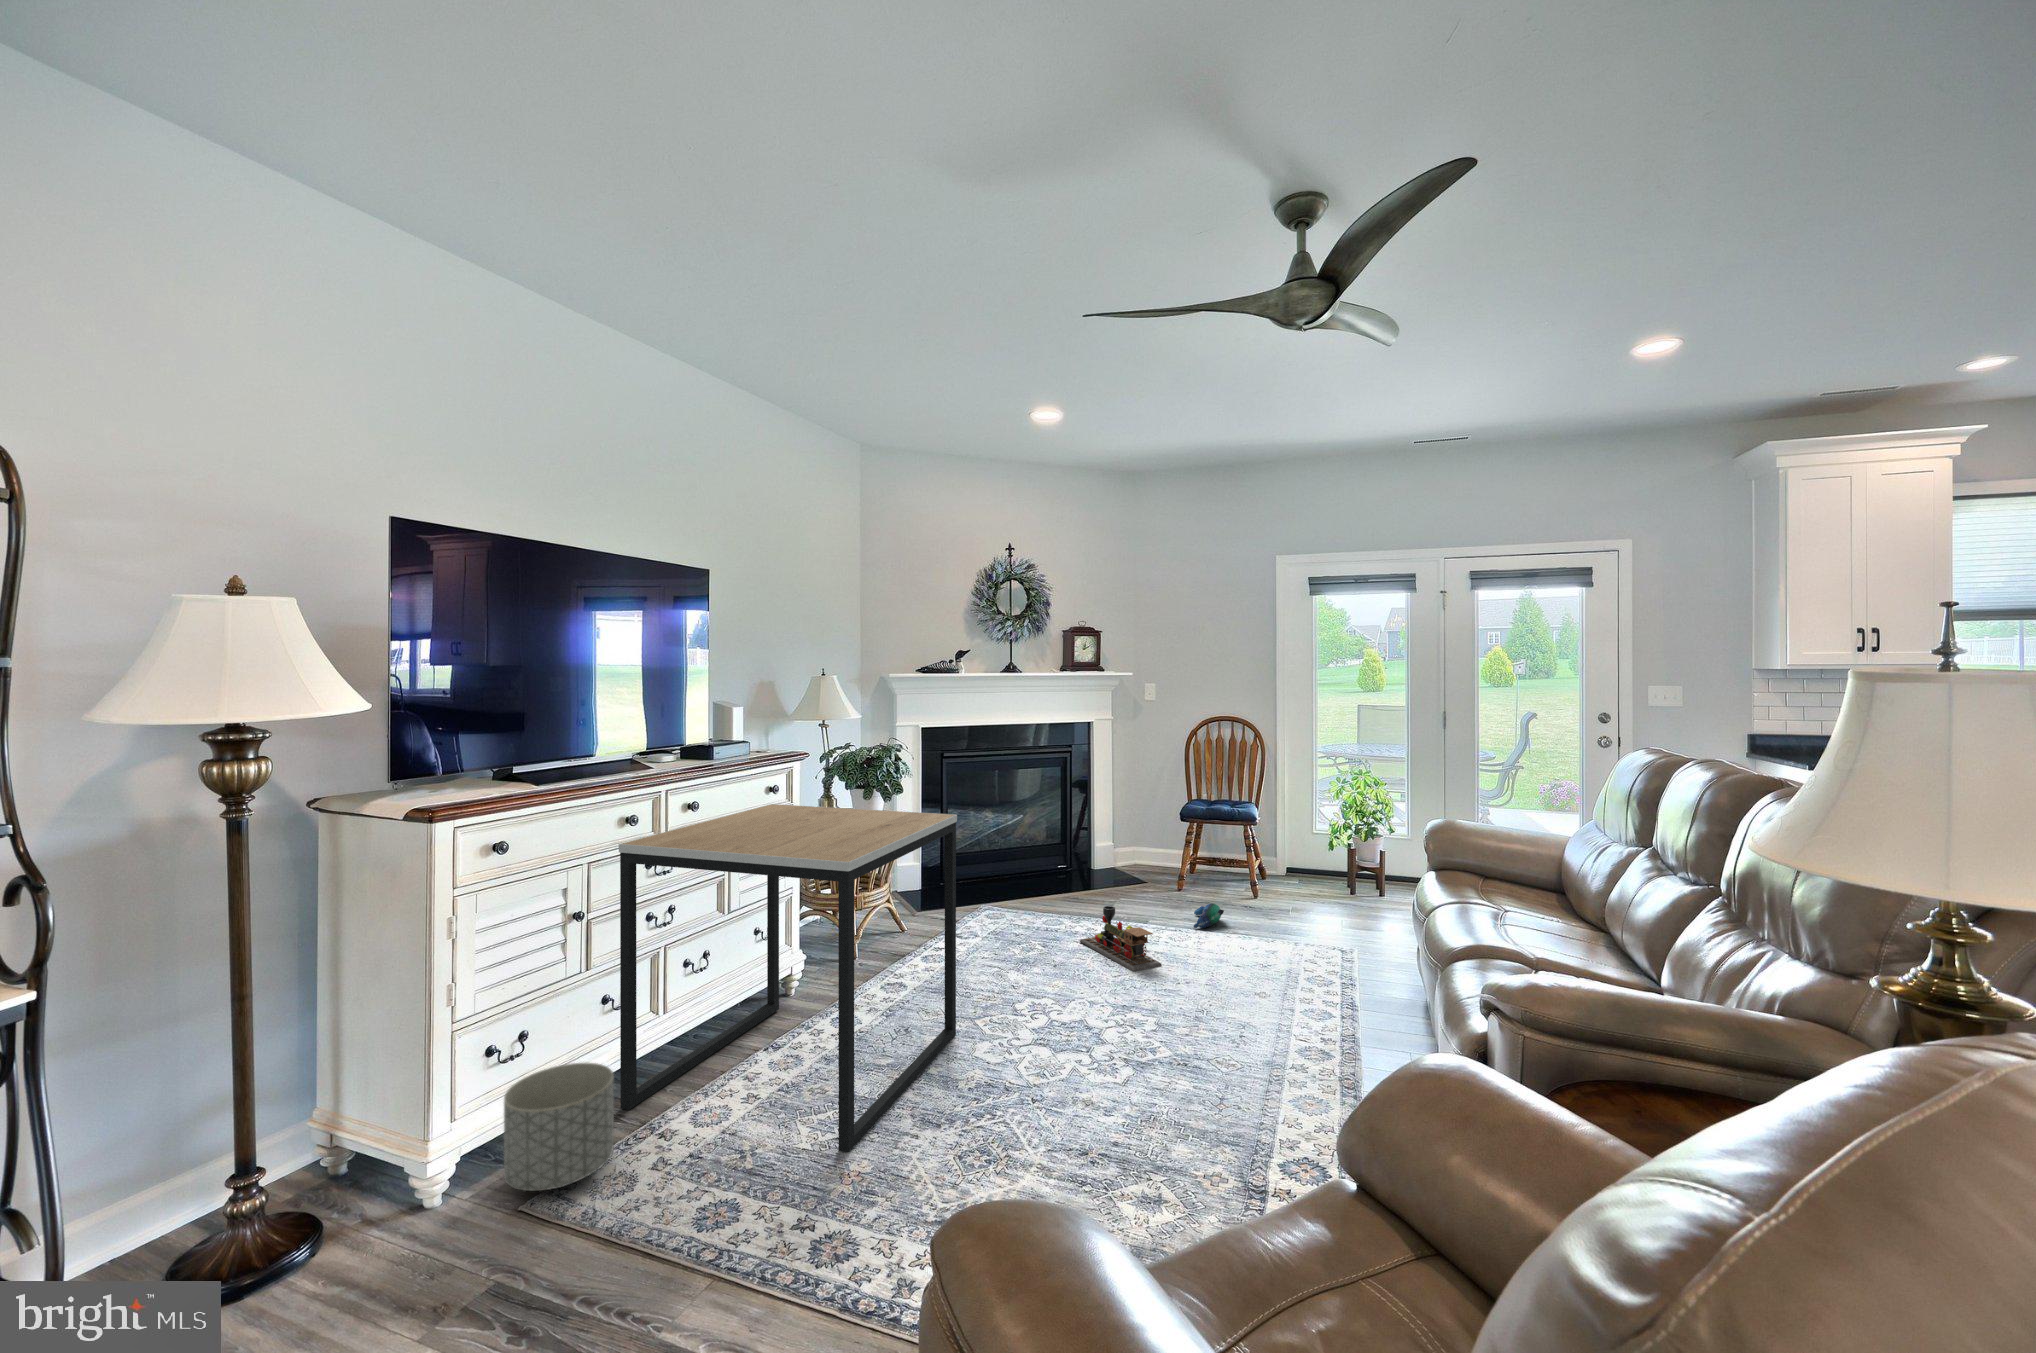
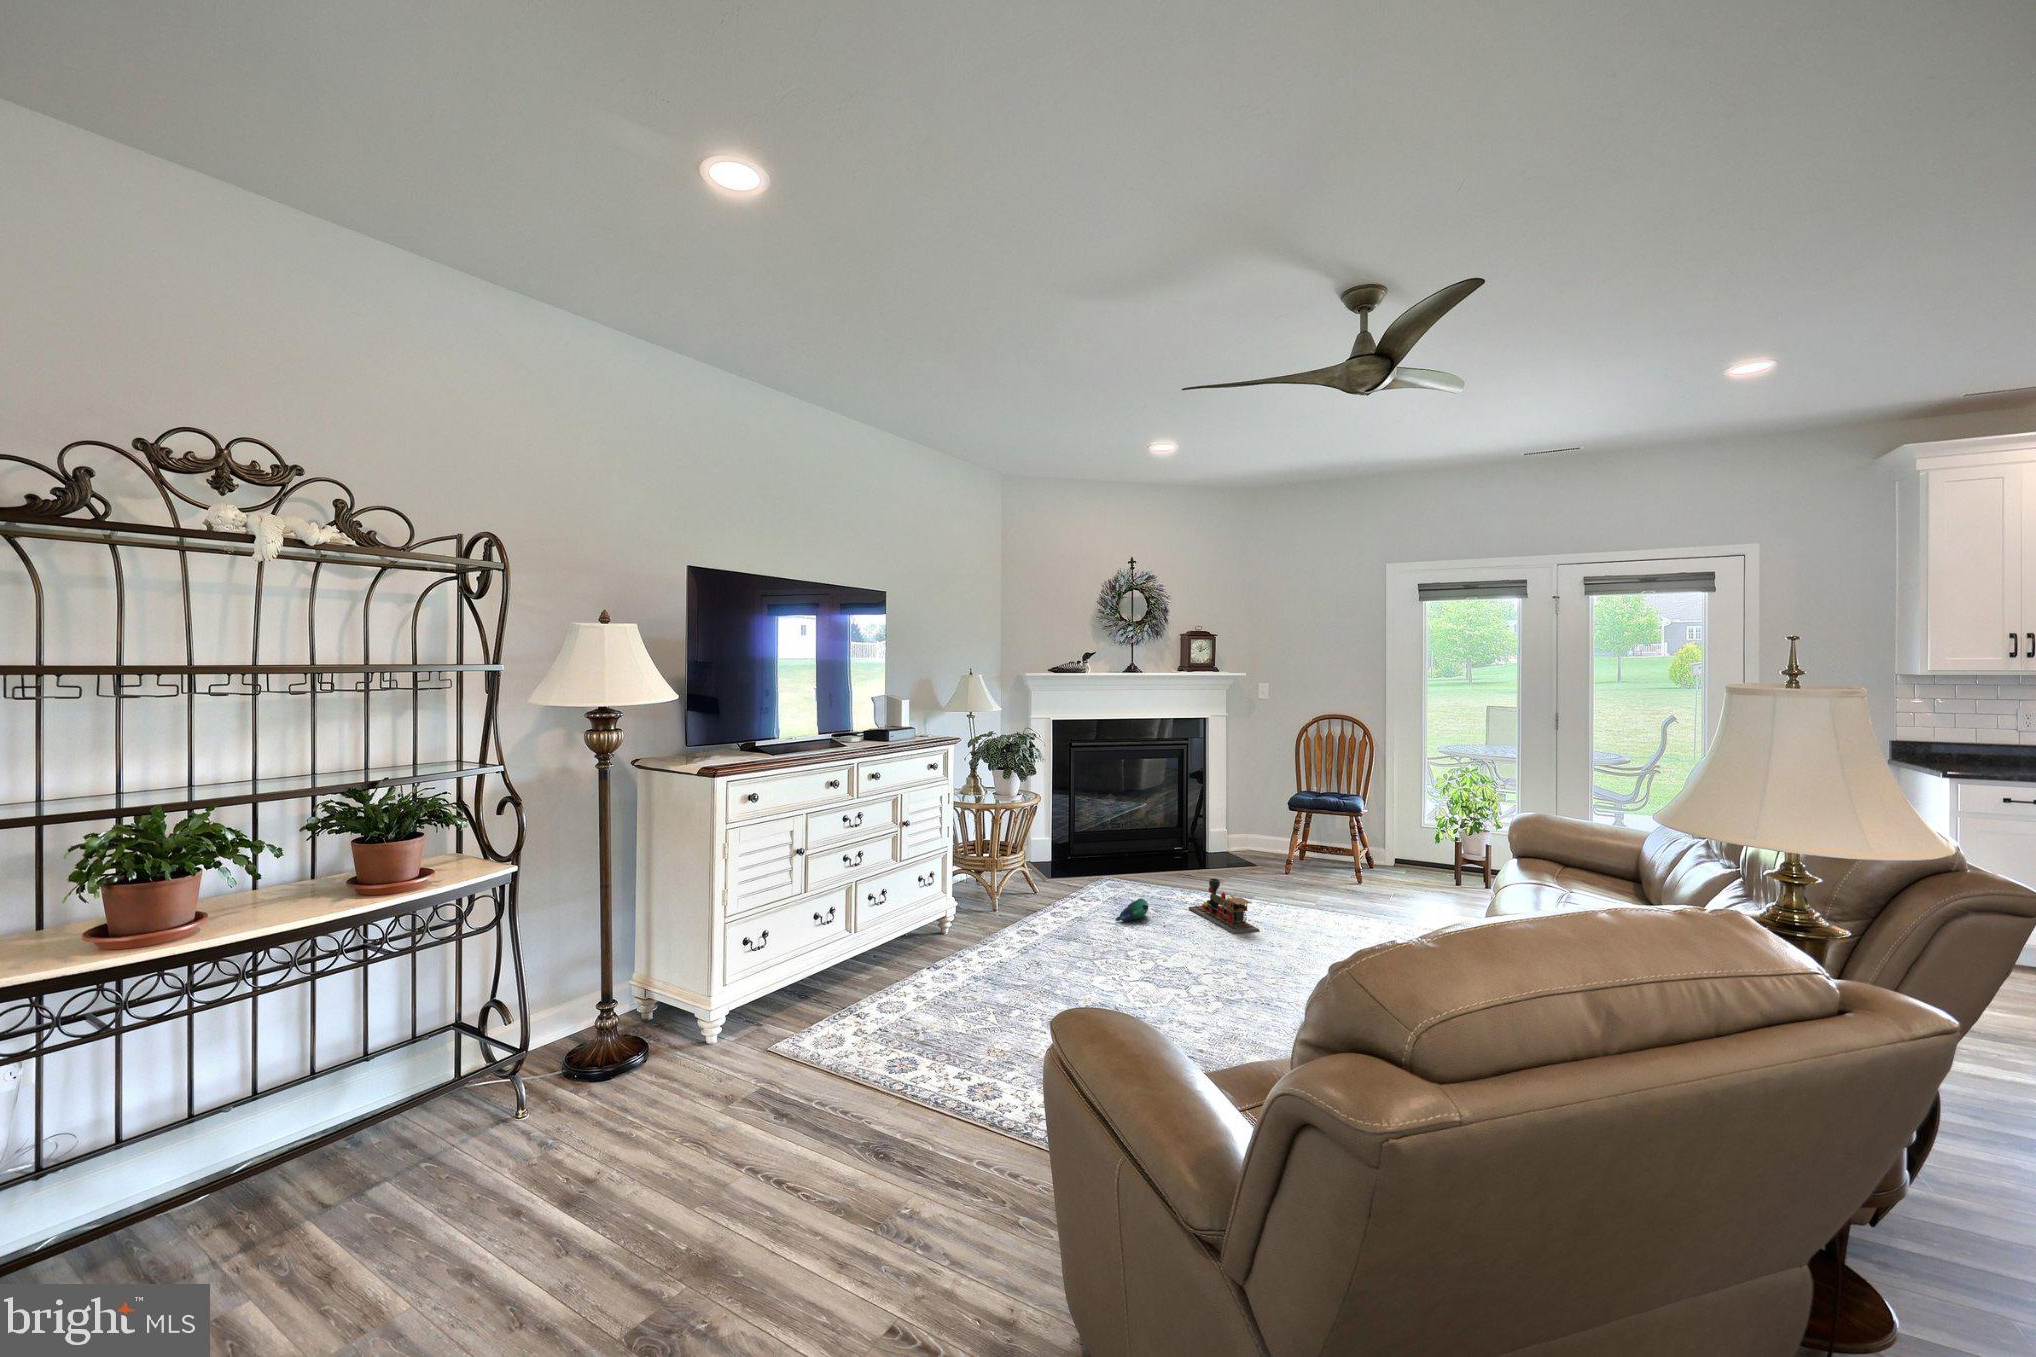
side table: present [619,804,957,1153] -> none [827,778,1080,1039]
plush toy: present [1193,903,1224,928] -> present [1116,899,1149,921]
planter: present [504,1063,614,1191] -> none [757,956,827,1040]

